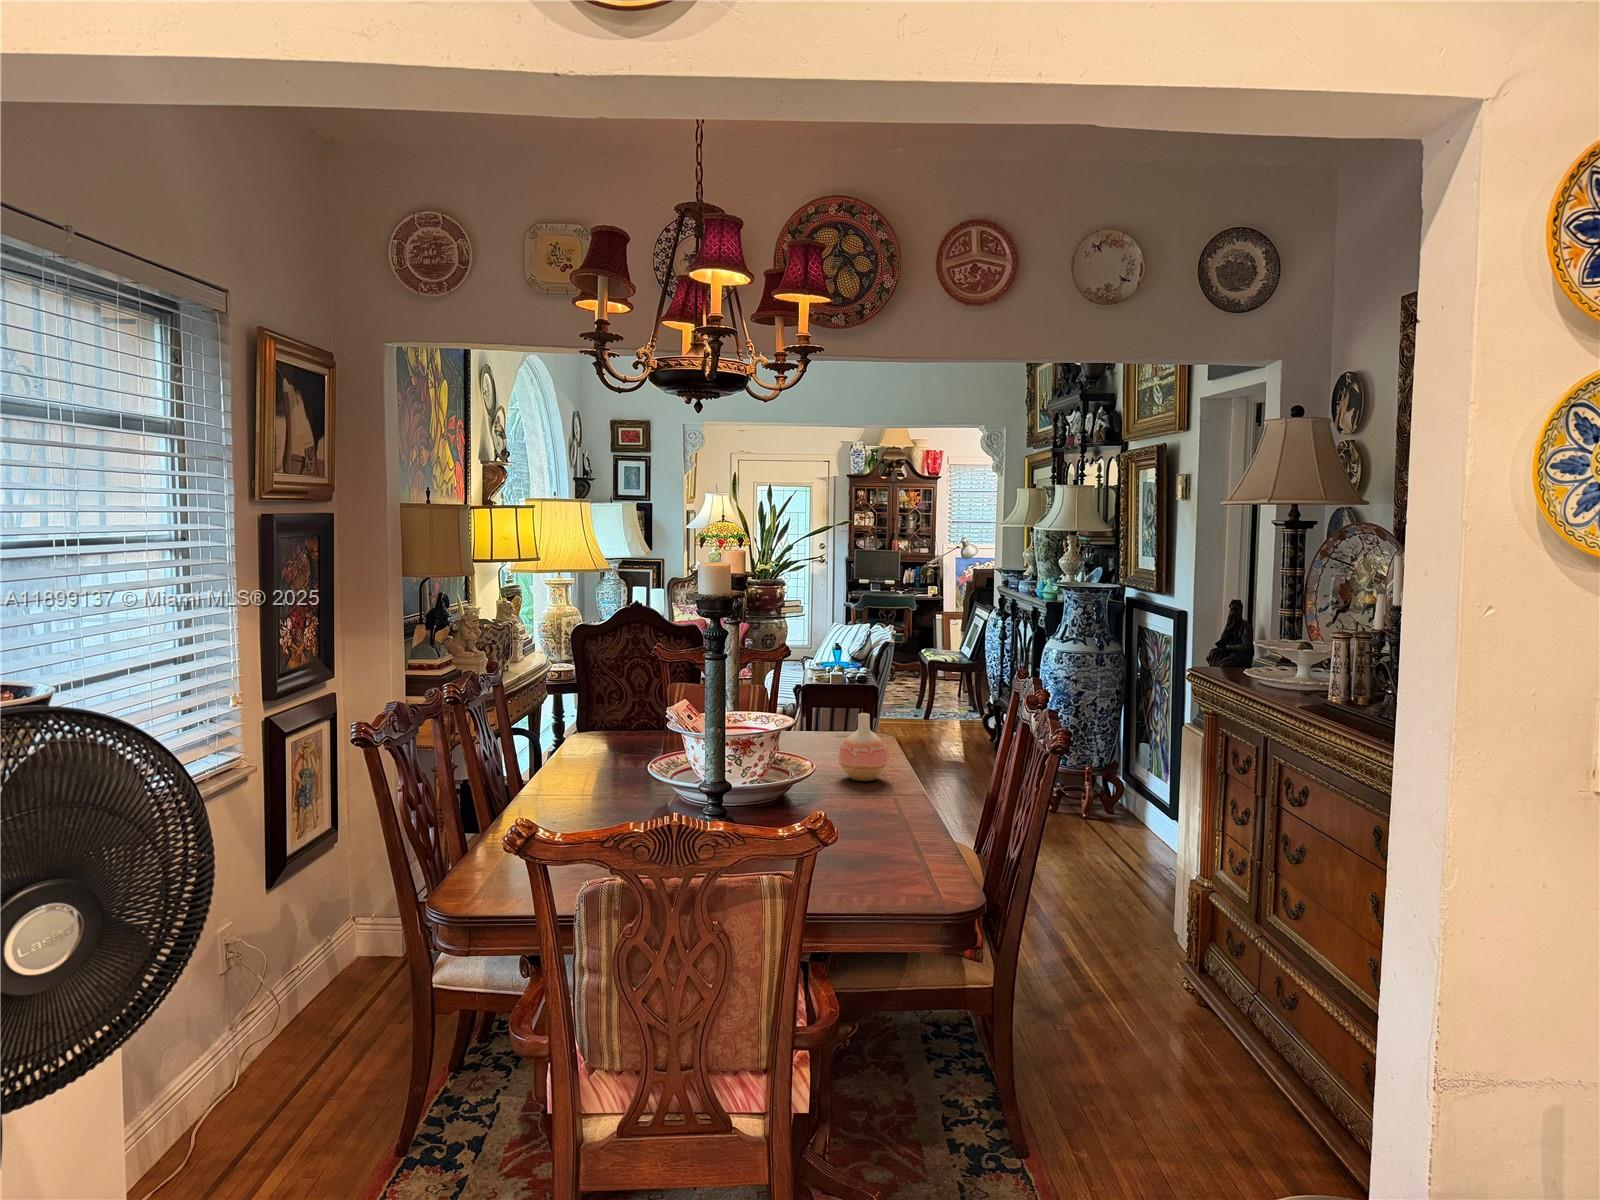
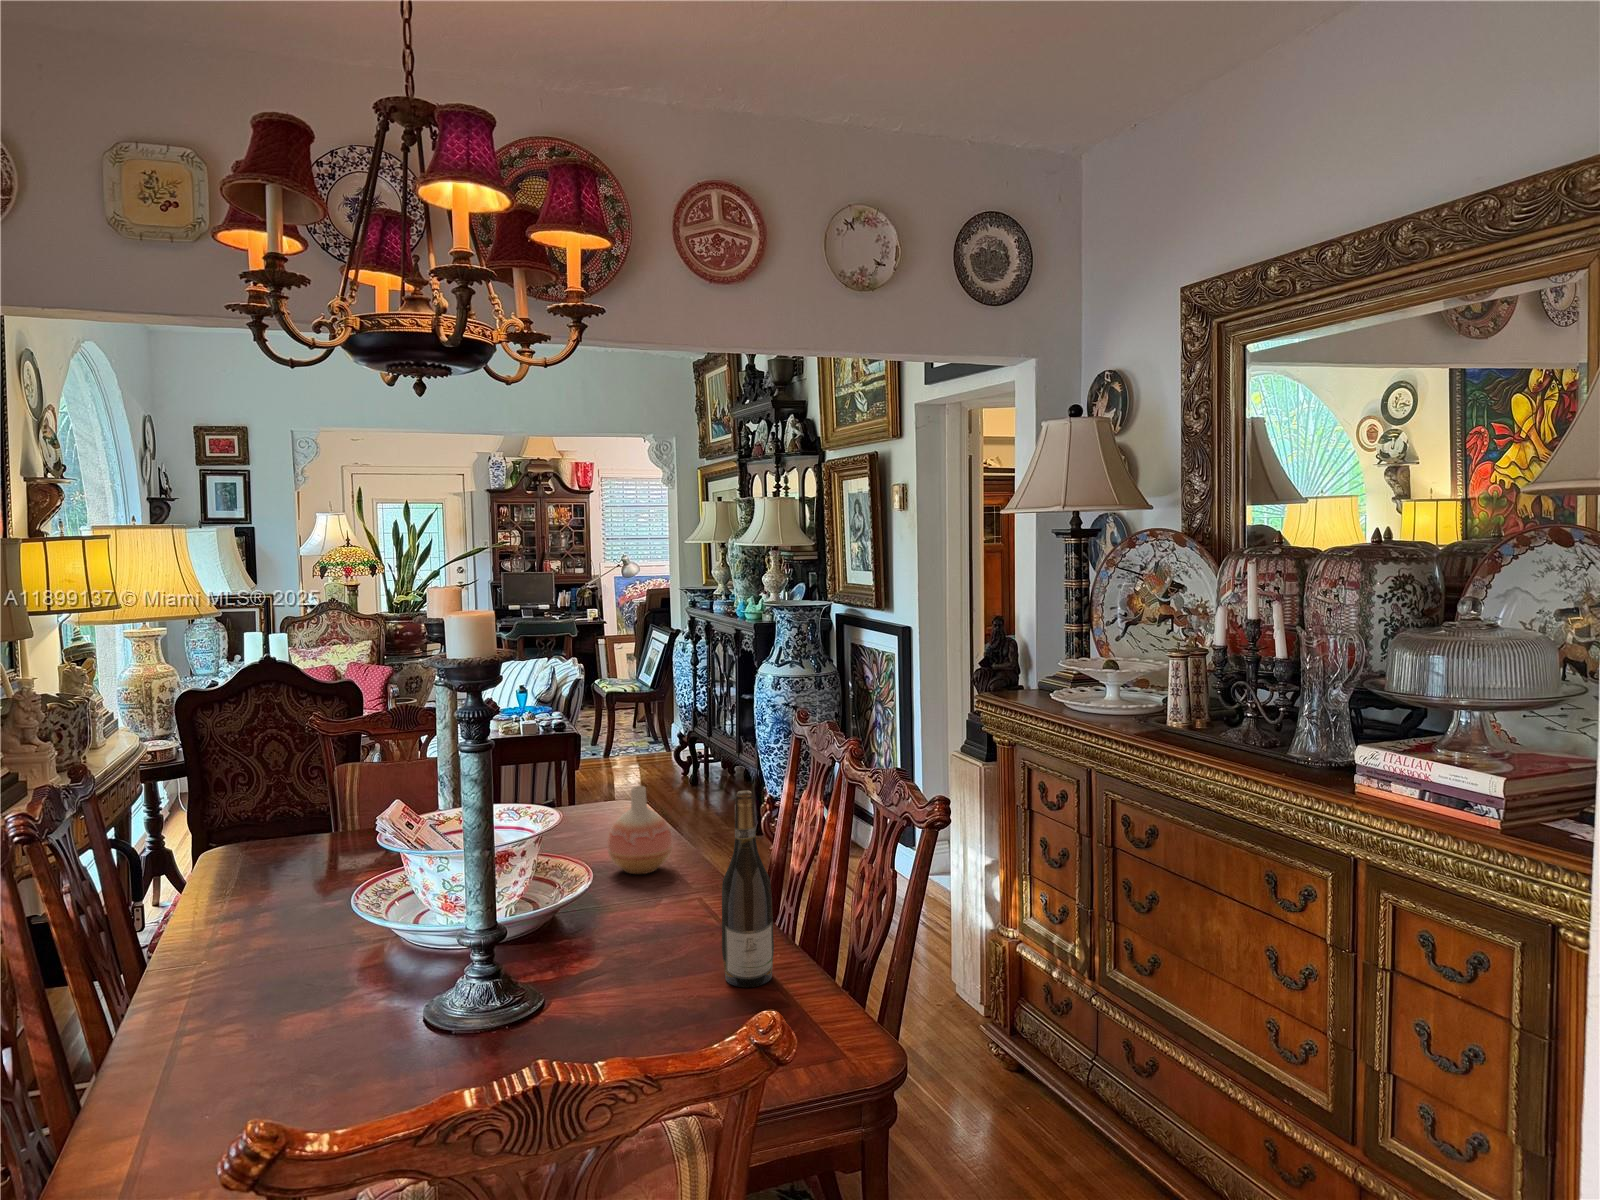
wine bottle: none [883,709,922,855] -> present [722,790,774,987]

